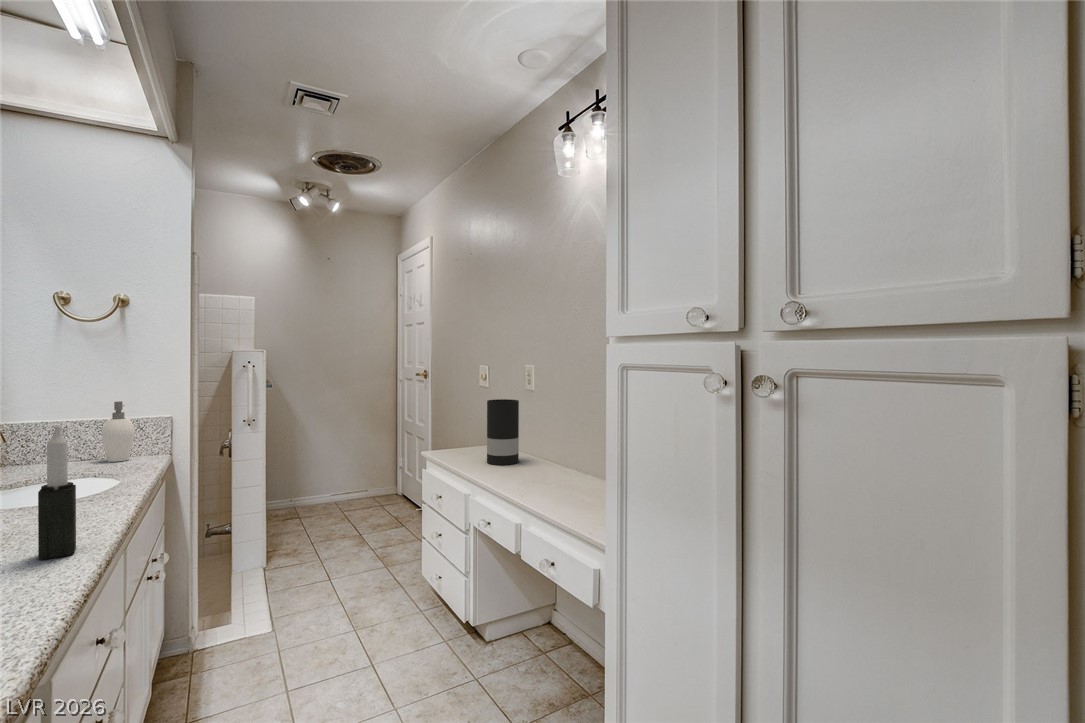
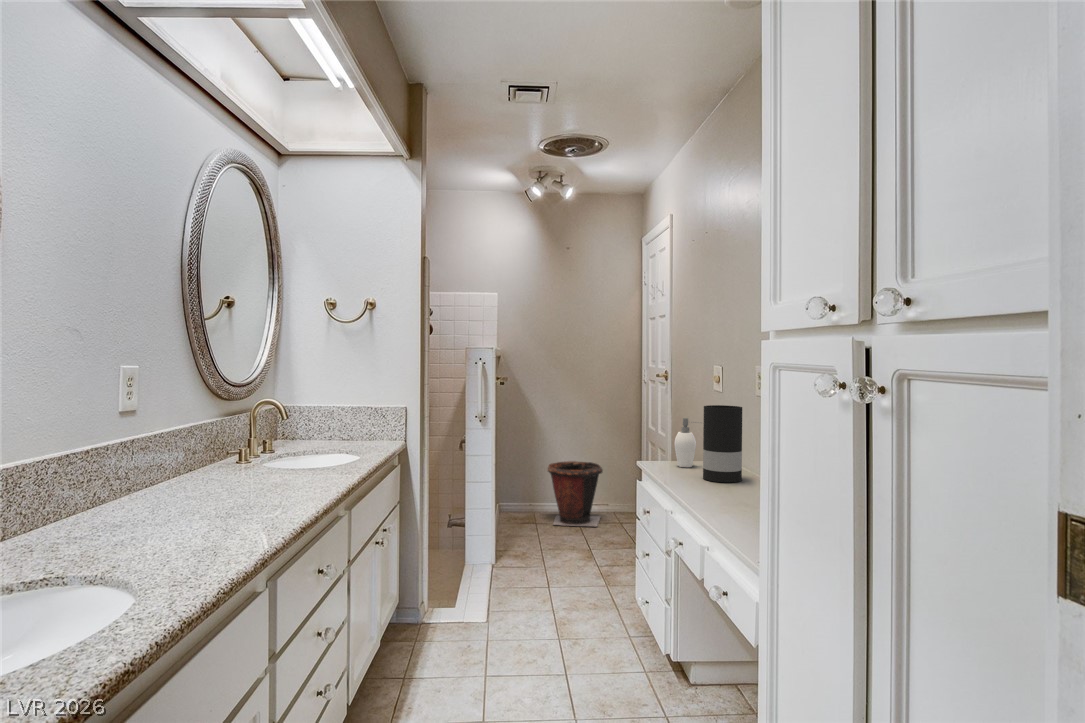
soap dispenser: present [102,401,135,462] -> present [674,418,699,467]
candle: present [38,425,76,560] -> none [285,405,308,503]
waste bin: none [312,453,367,516] -> present [548,461,603,526]

